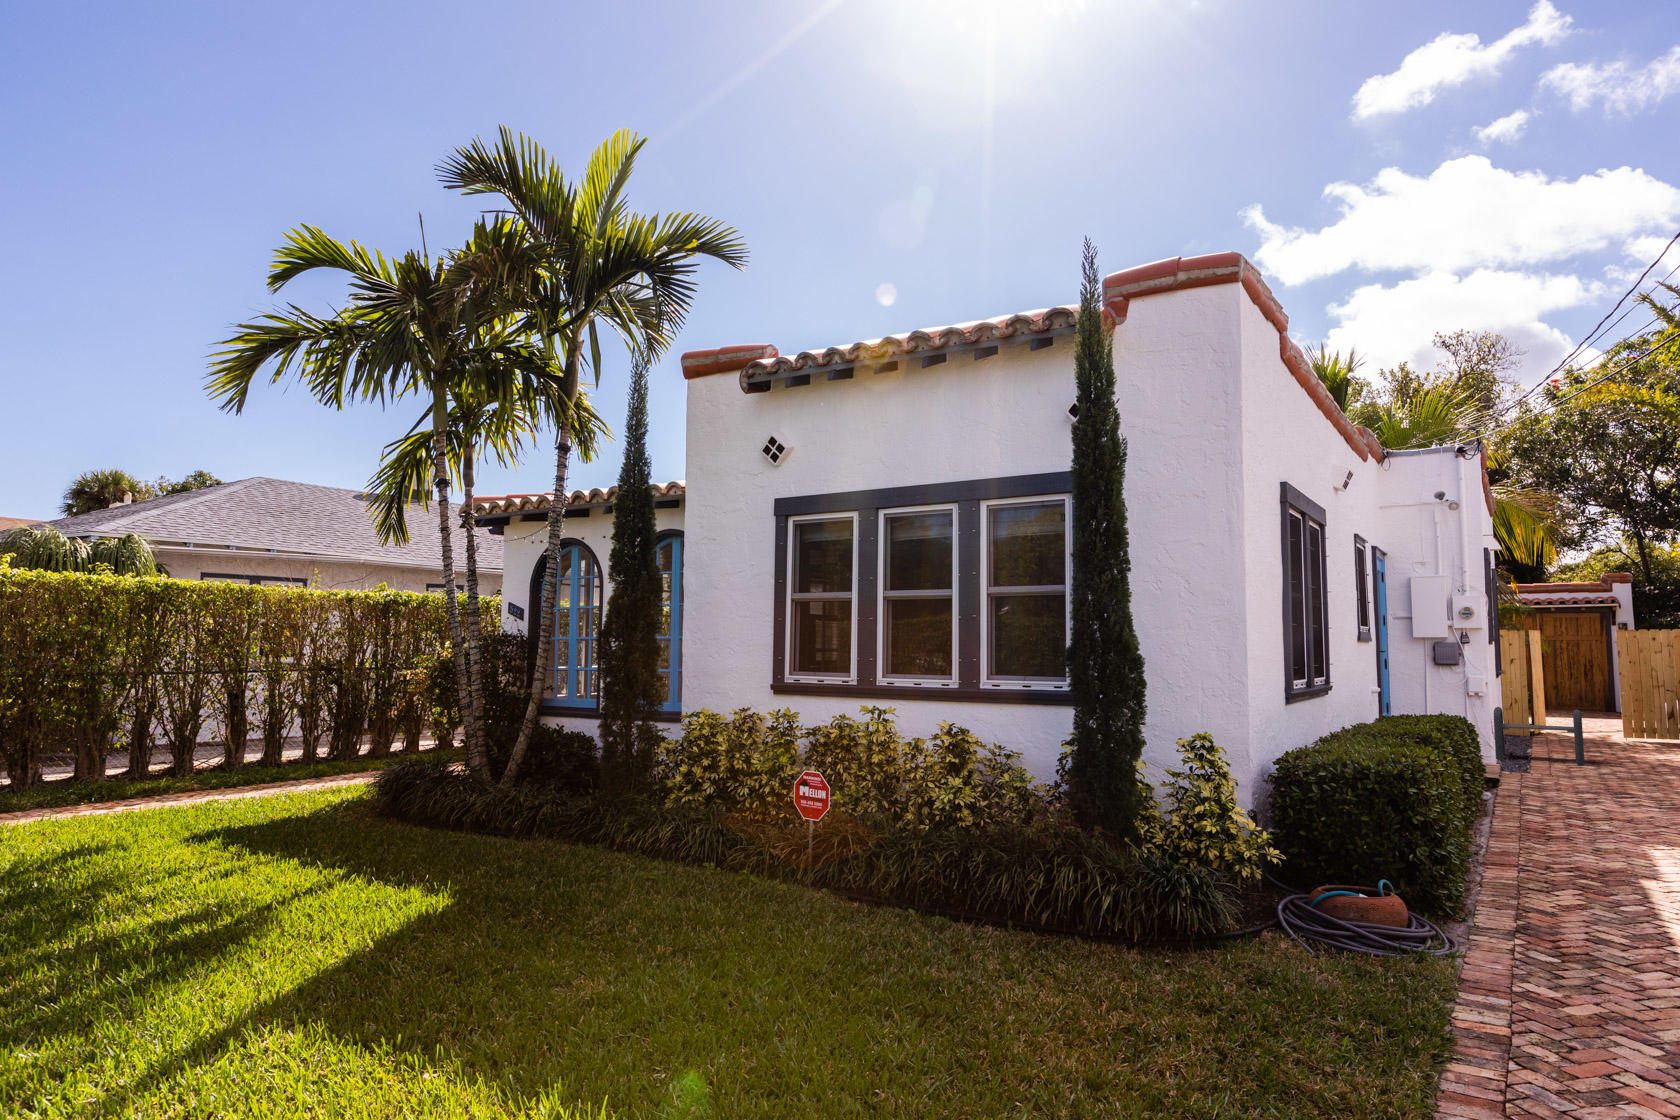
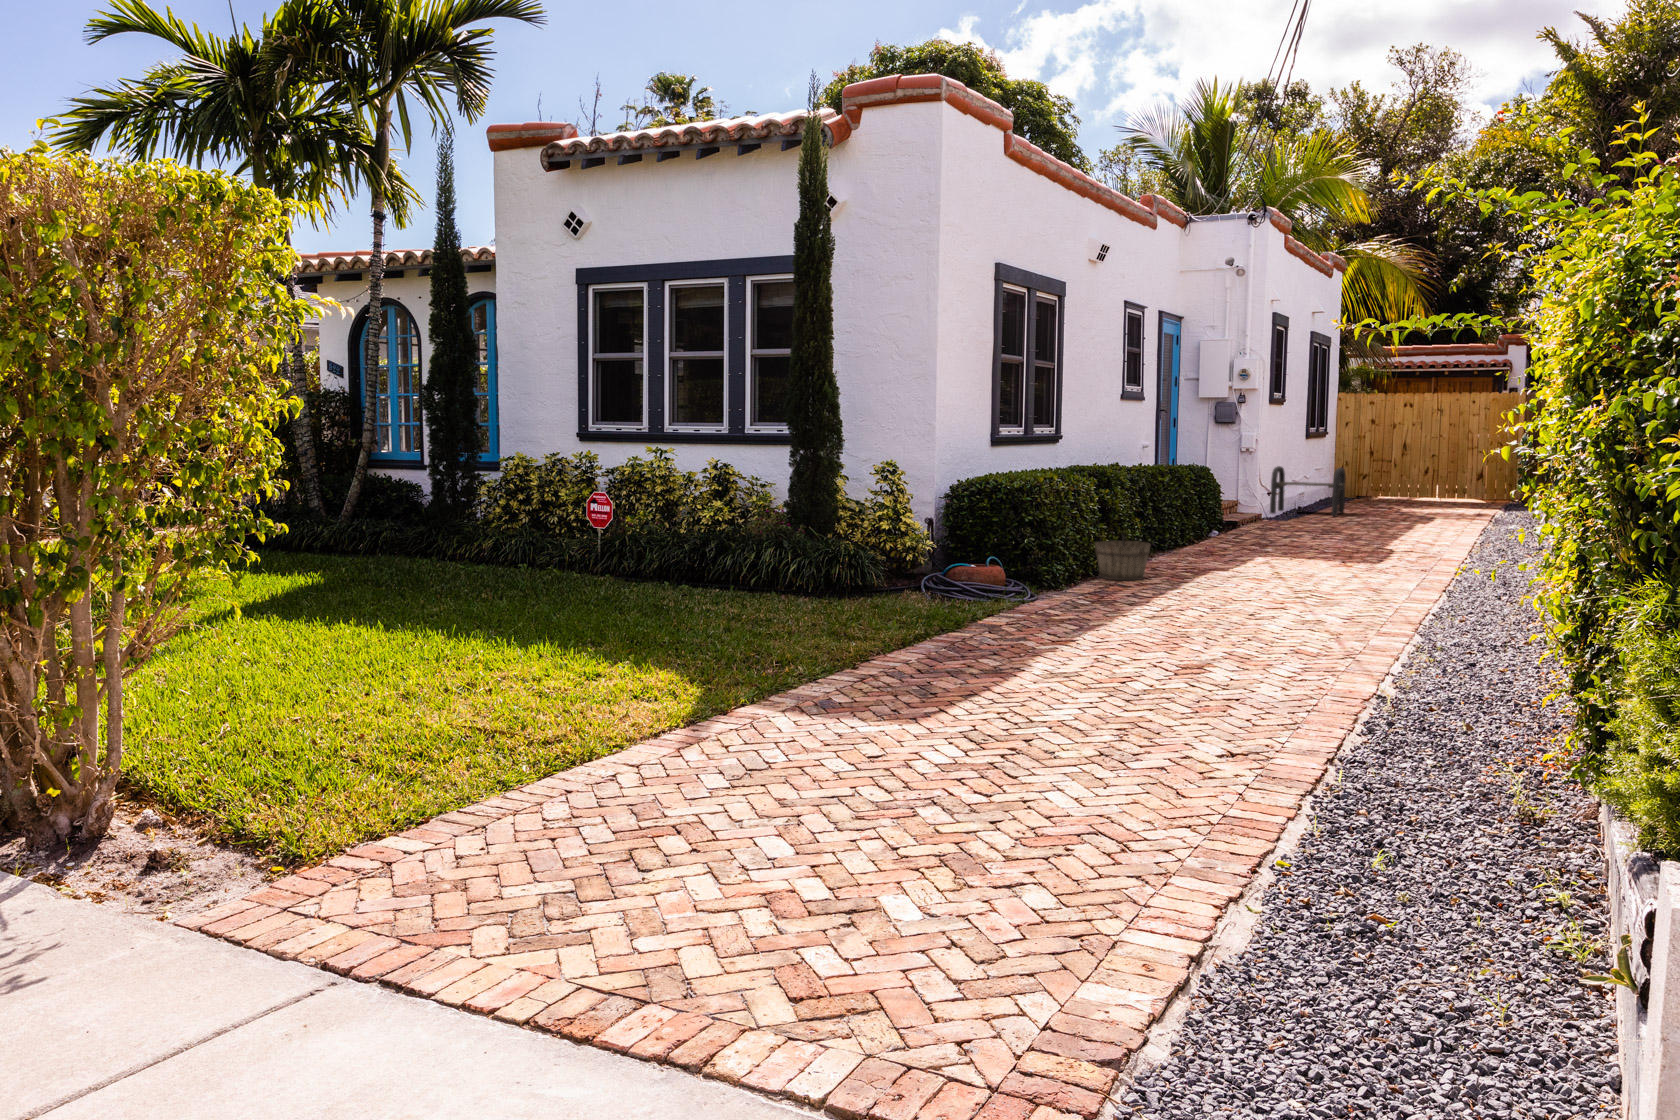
wooden bucket: none [1463,825,1555,899] -> present [1095,535,1150,580]

